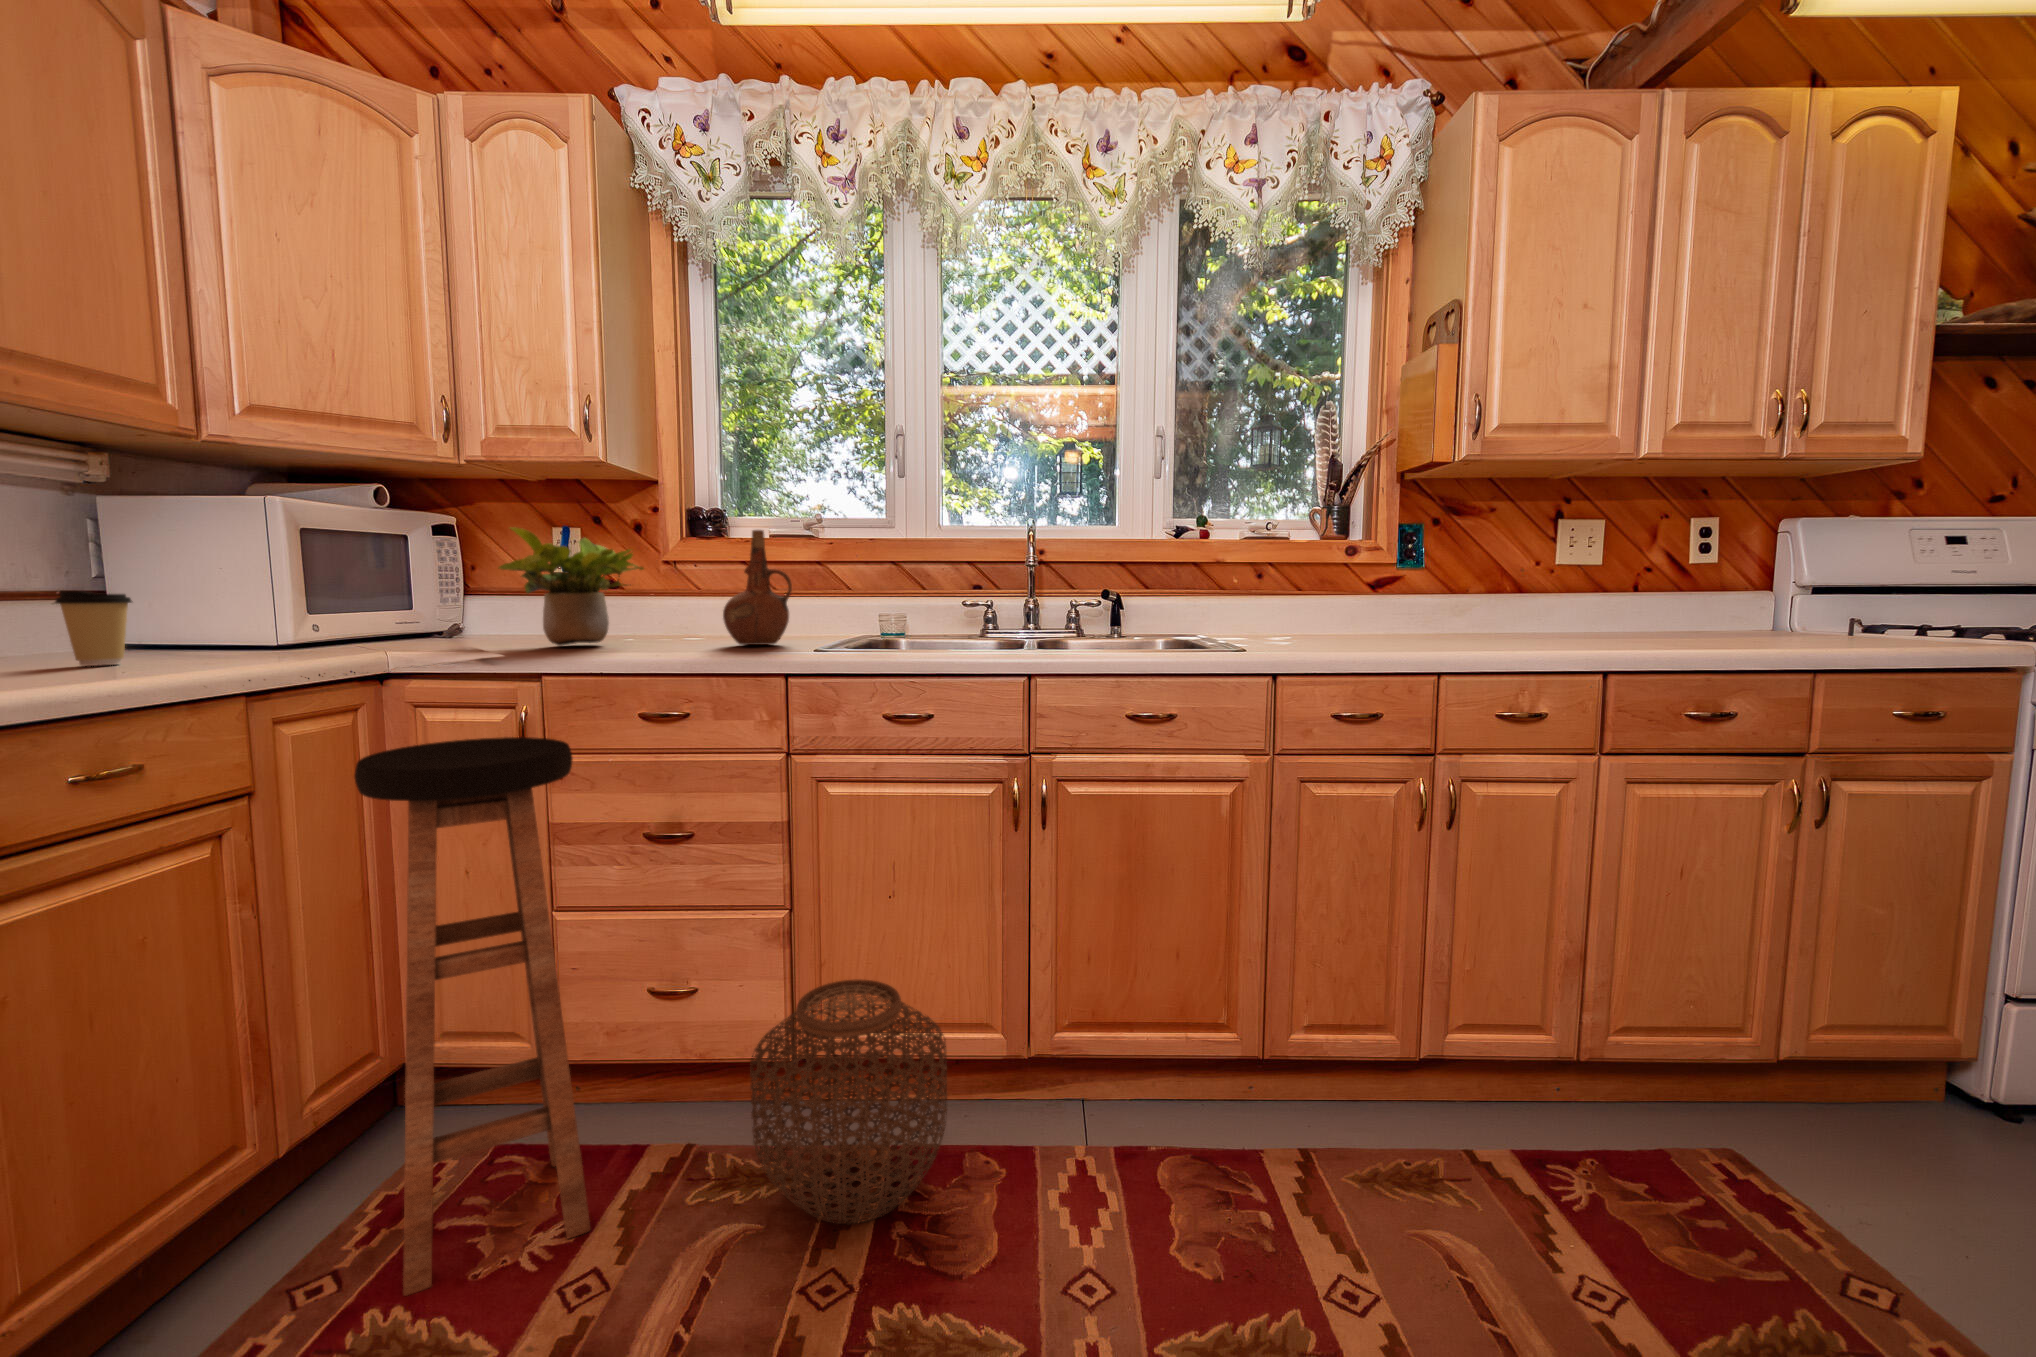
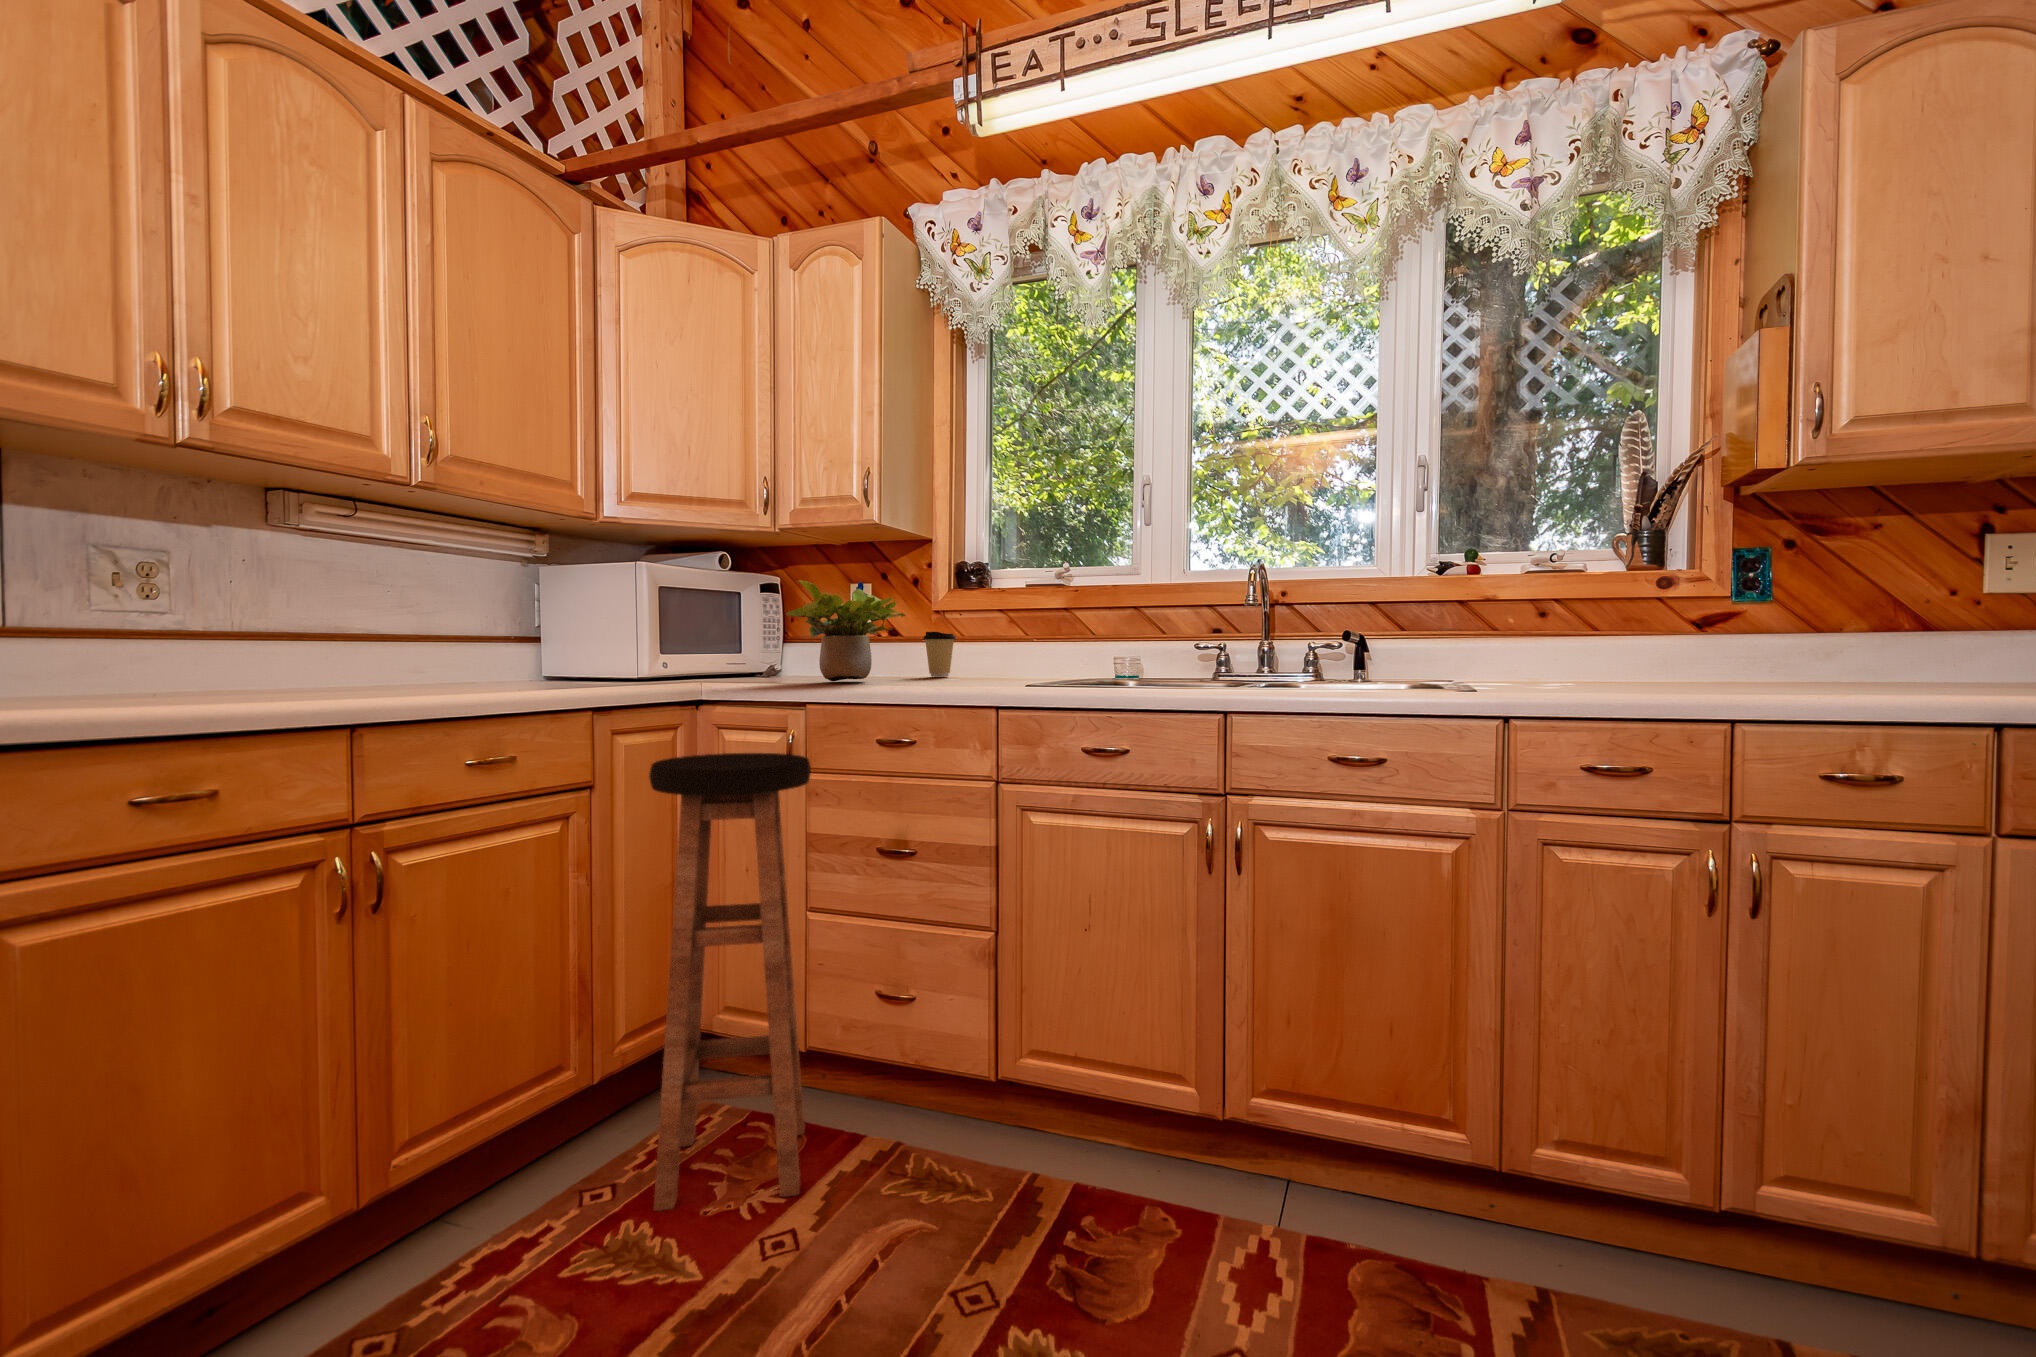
ceramic pitcher: present [723,530,792,645] -> none [961,577,1024,683]
coffee cup: present [55,590,132,666] -> present [923,632,956,677]
woven basket: present [750,979,947,1224] -> none [934,1004,1122,1246]

